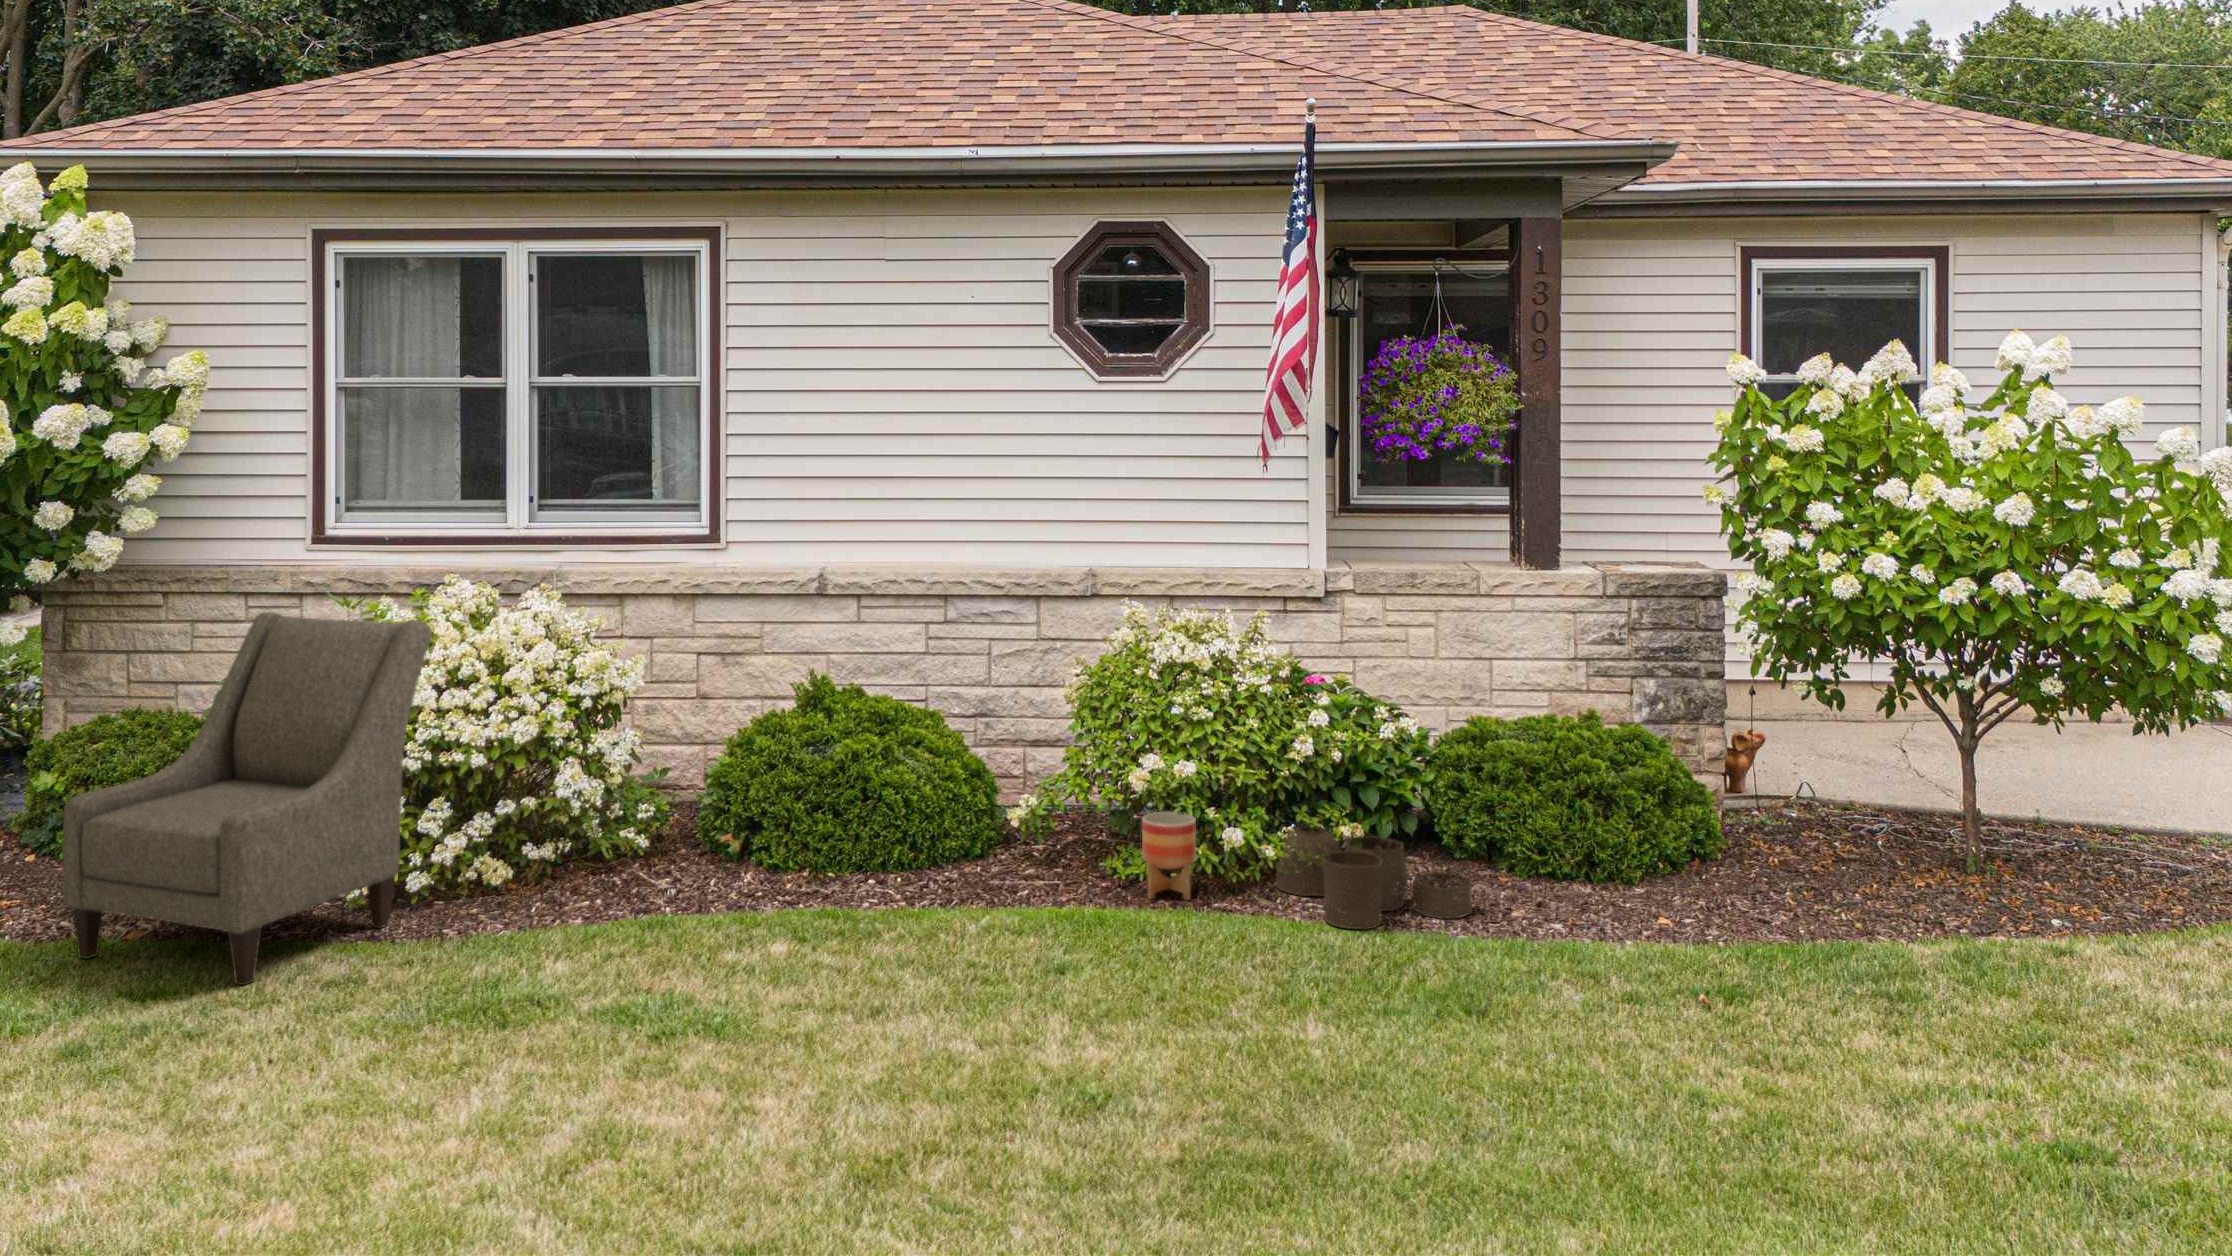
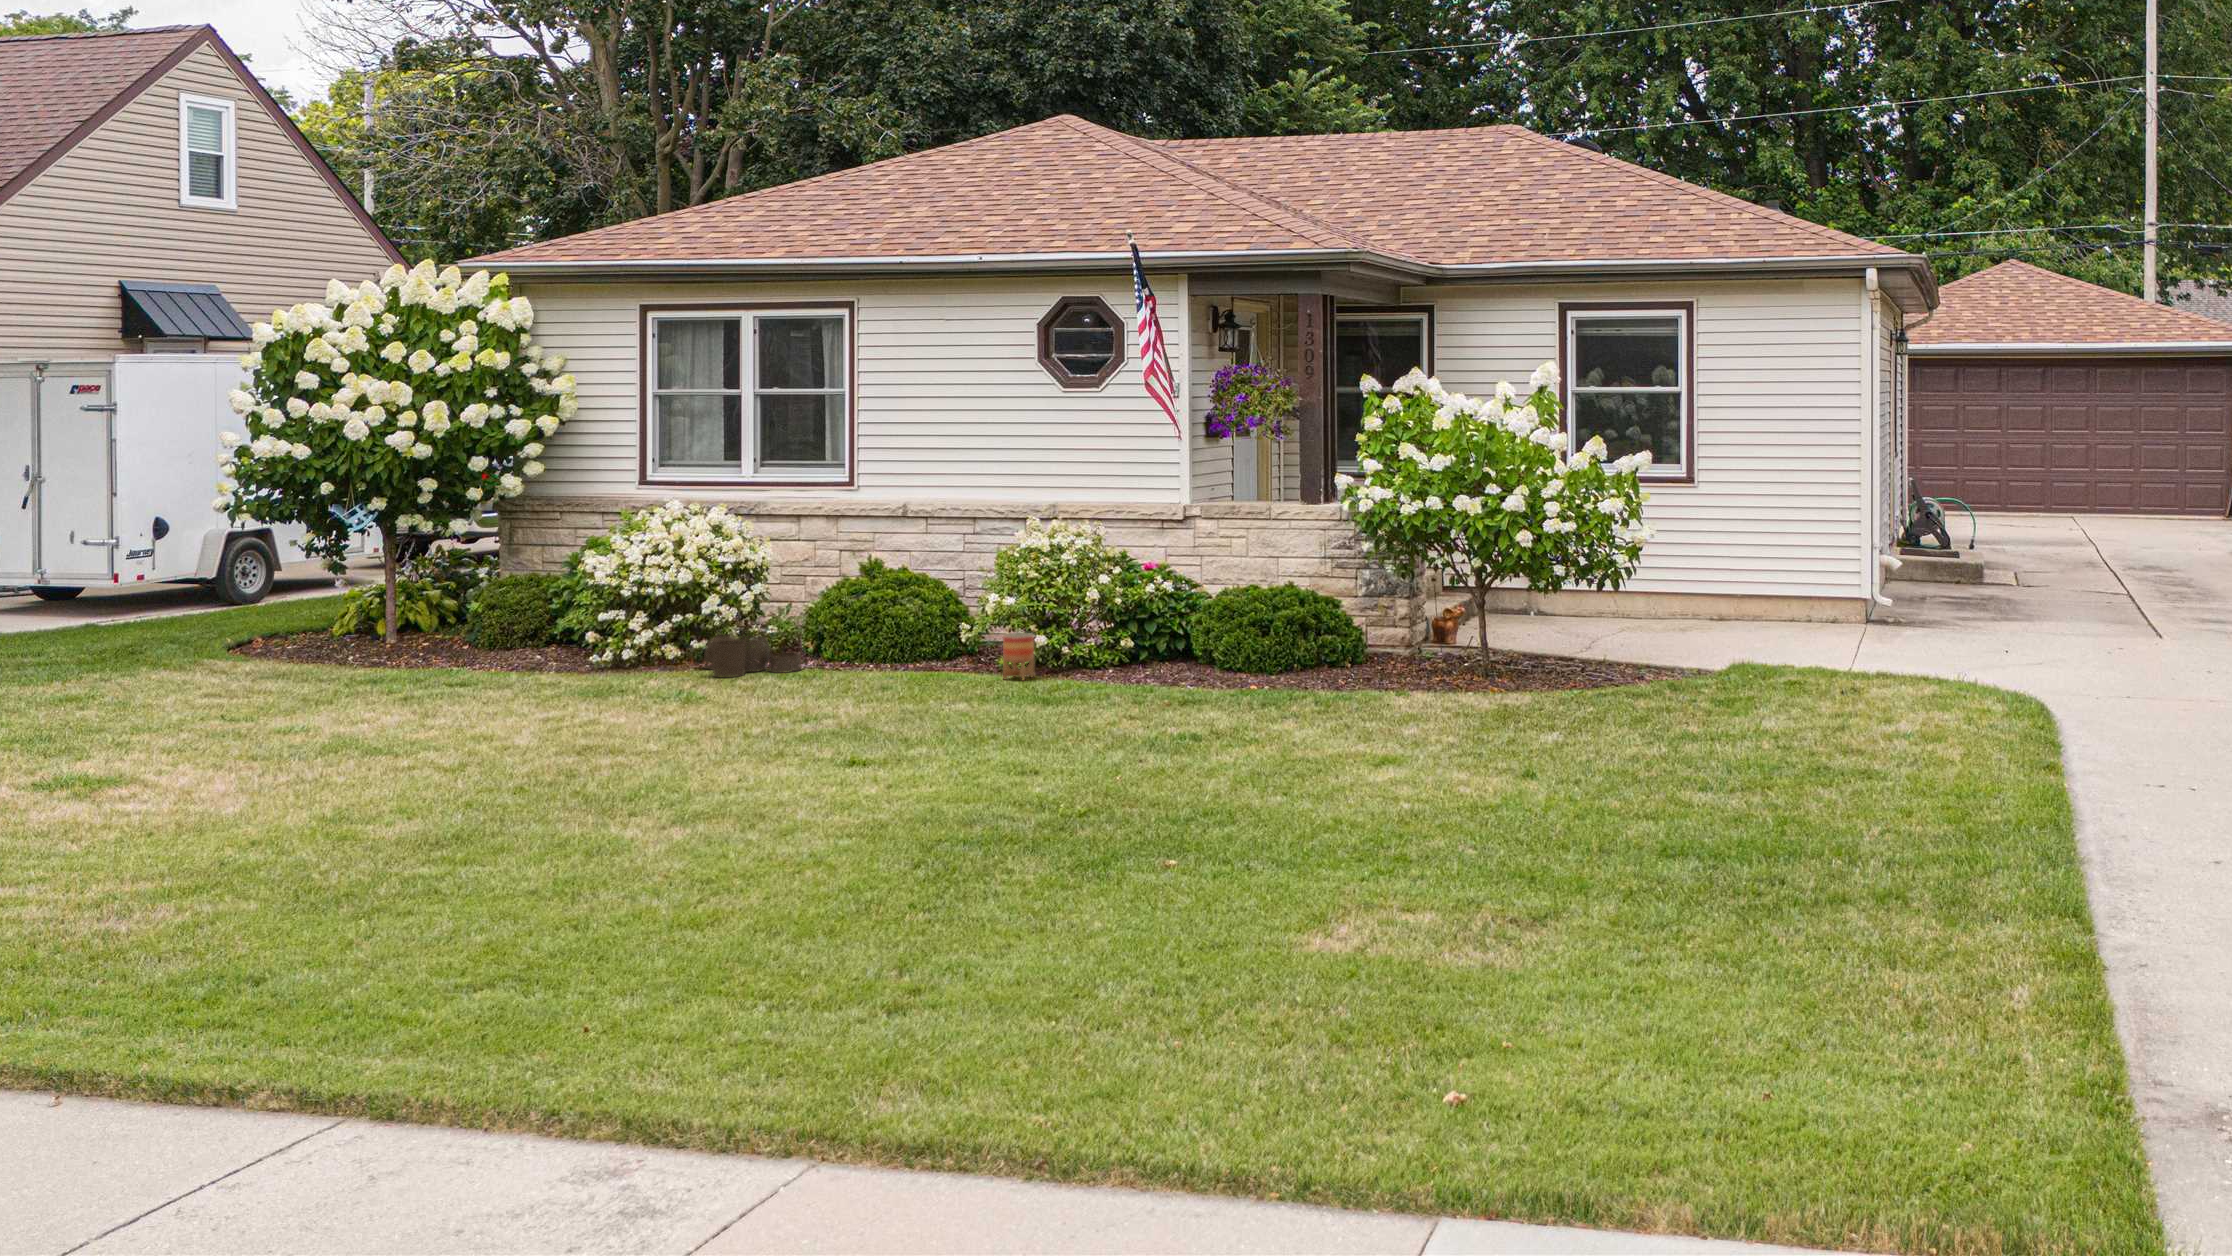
chair: present [63,612,432,985] -> none [442,513,636,690]
woven basket: present [1276,825,1472,929] -> present [704,634,801,677]

